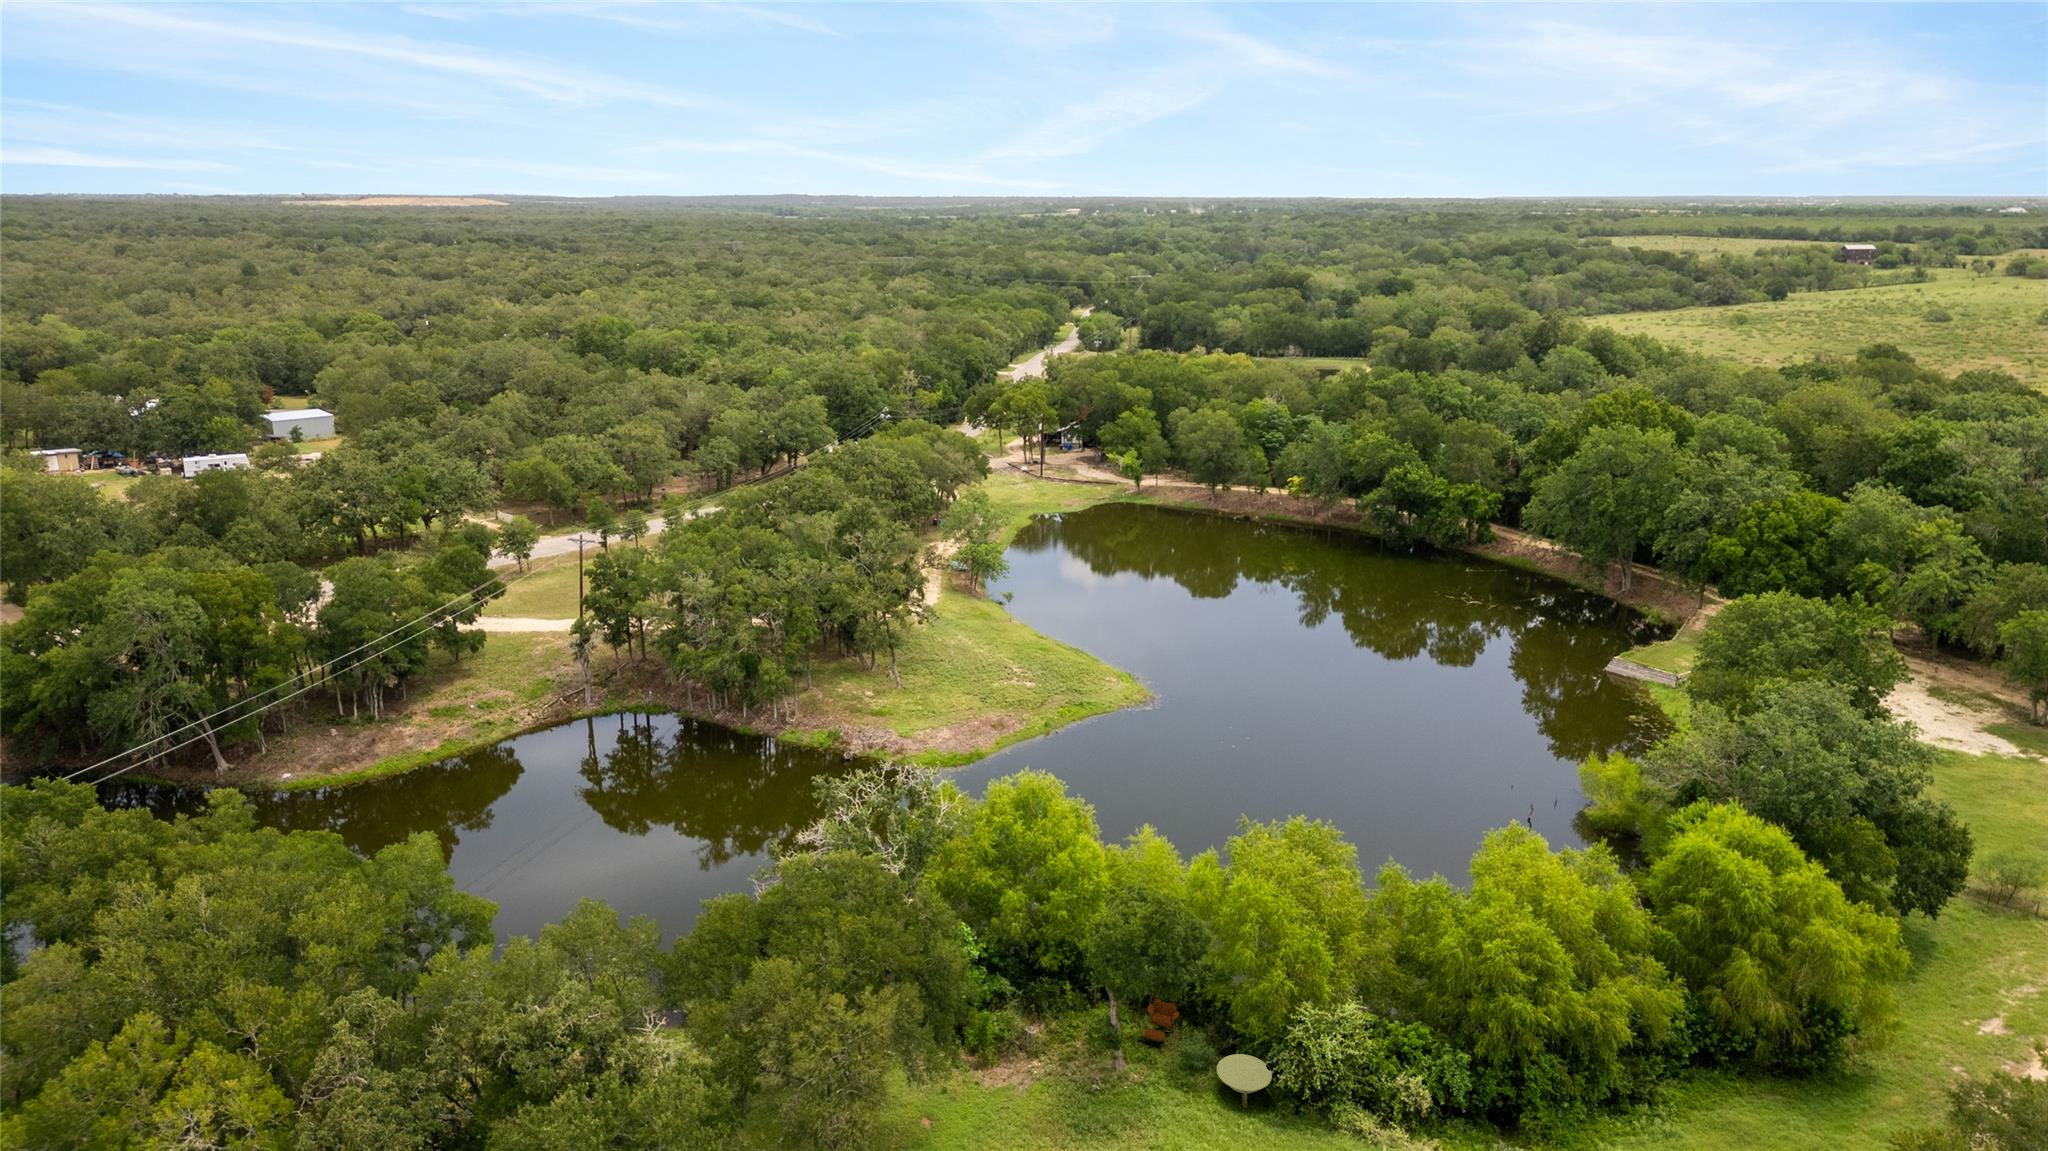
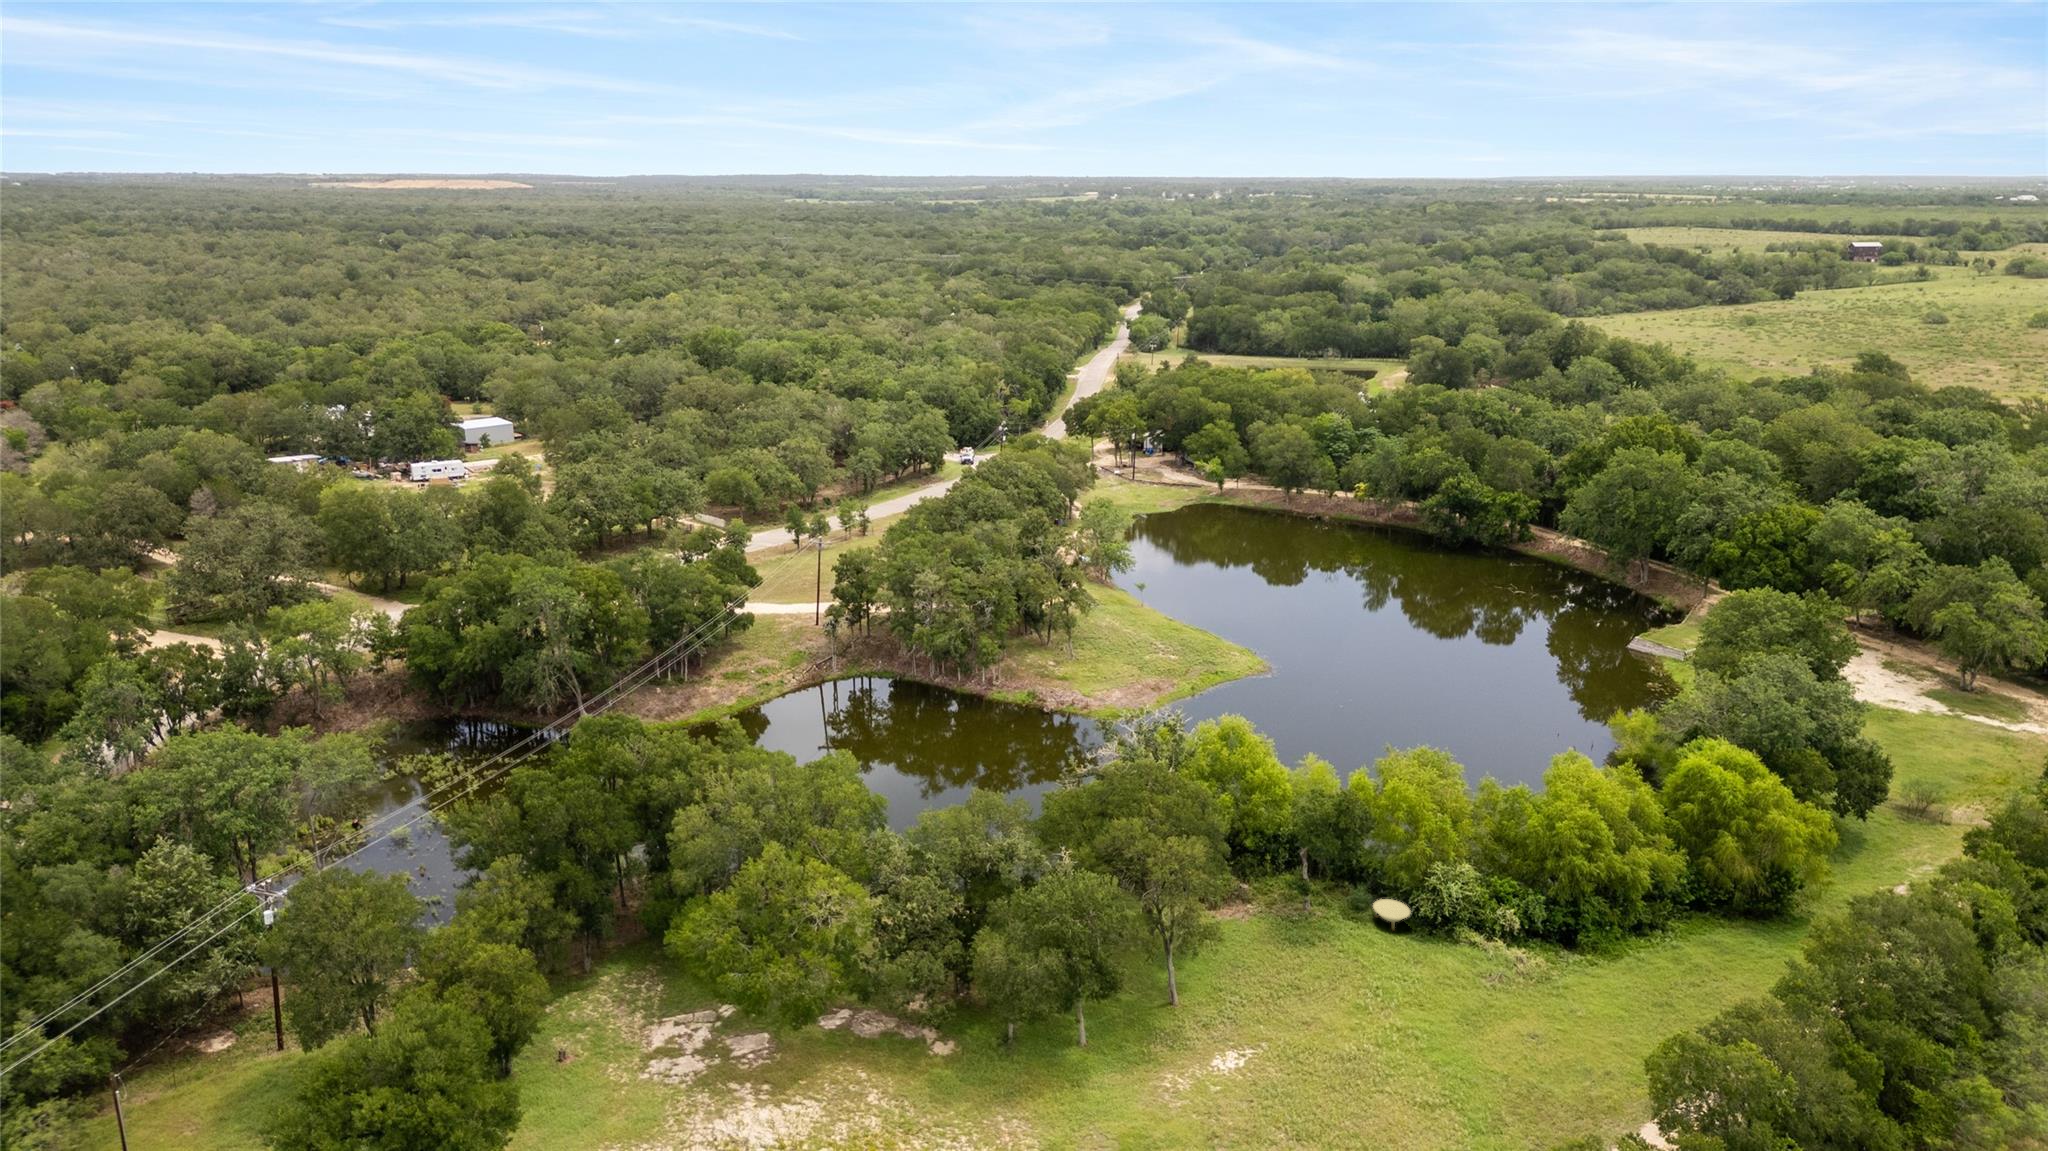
lounge chair: present [1145,996,1179,1049] -> none [1318,861,1341,898]

